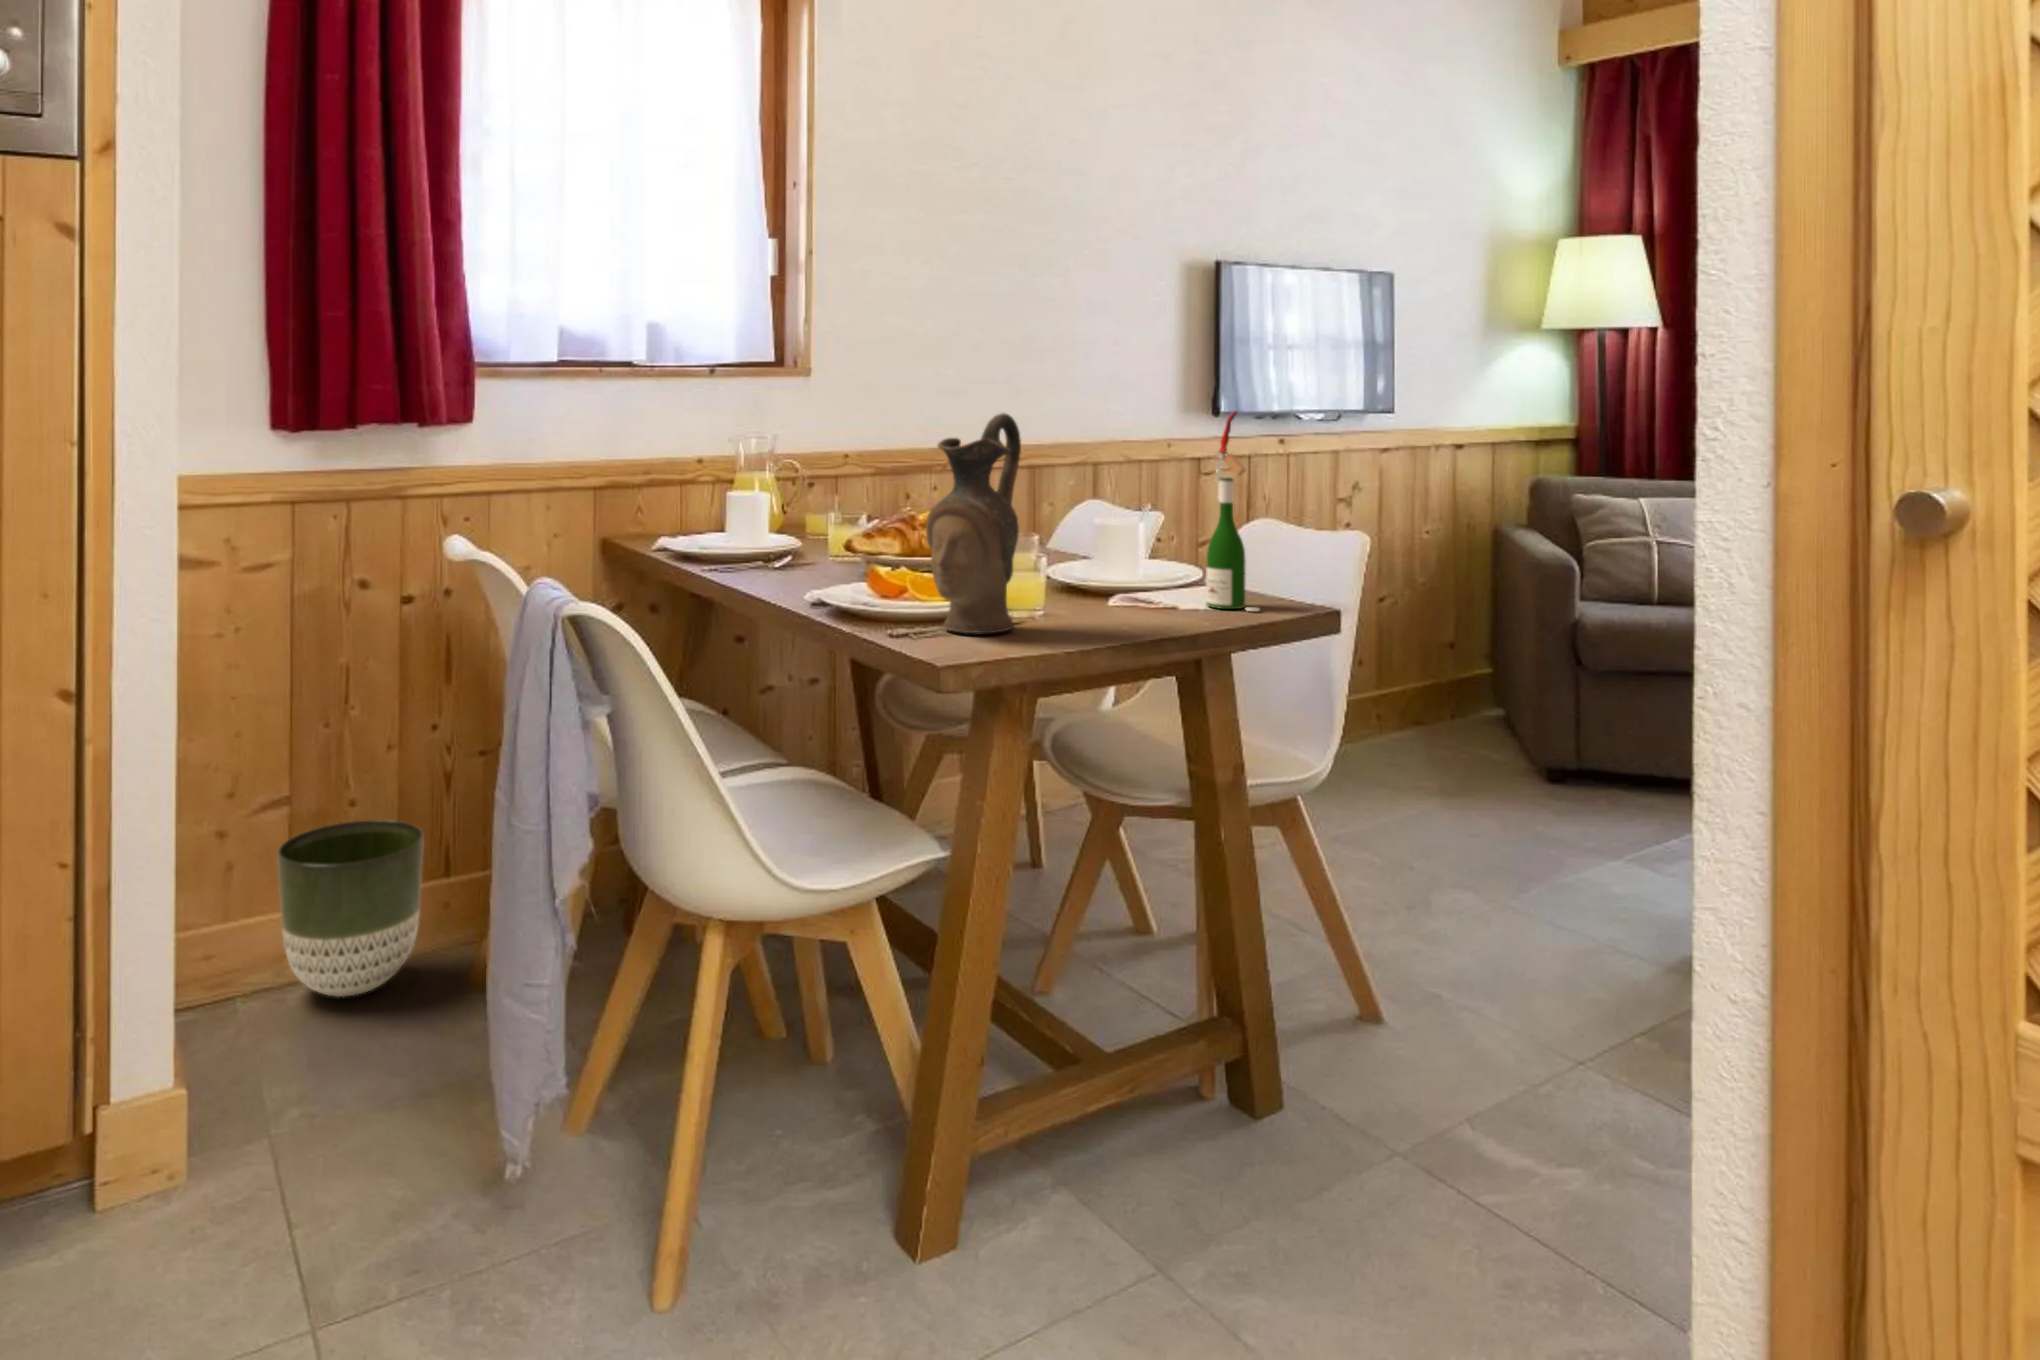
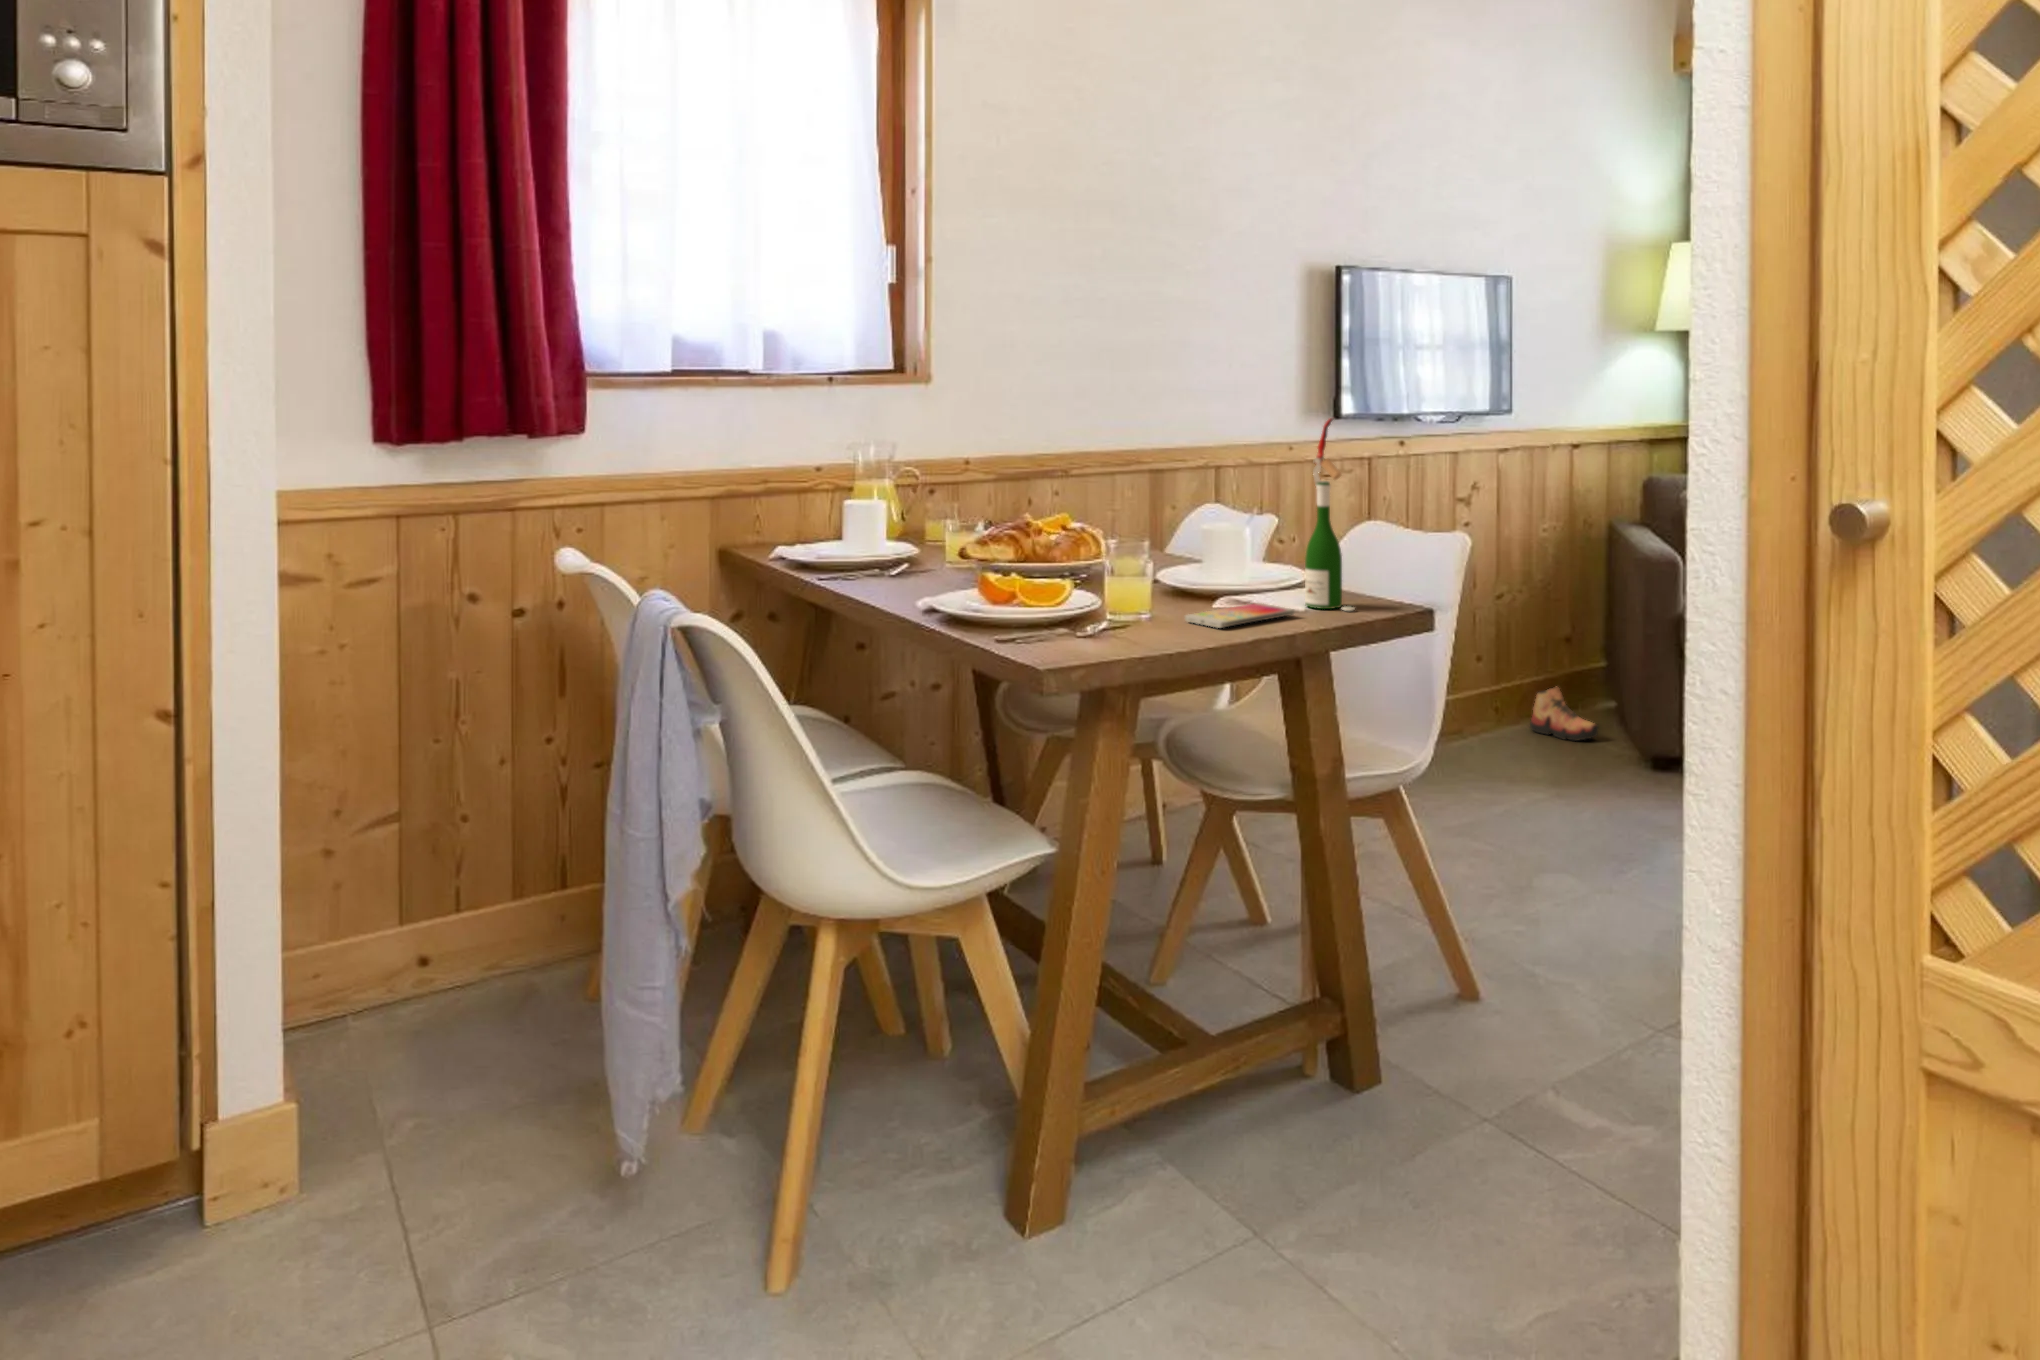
ceramic pitcher: present [926,413,1021,633] -> none [1028,422,1122,636]
smartphone: none [1085,602,1198,627] -> present [1185,603,1294,628]
shoe: none [1406,692,1479,748] -> present [1530,687,1598,741]
planter: present [277,820,424,997] -> none [380,834,532,1013]

